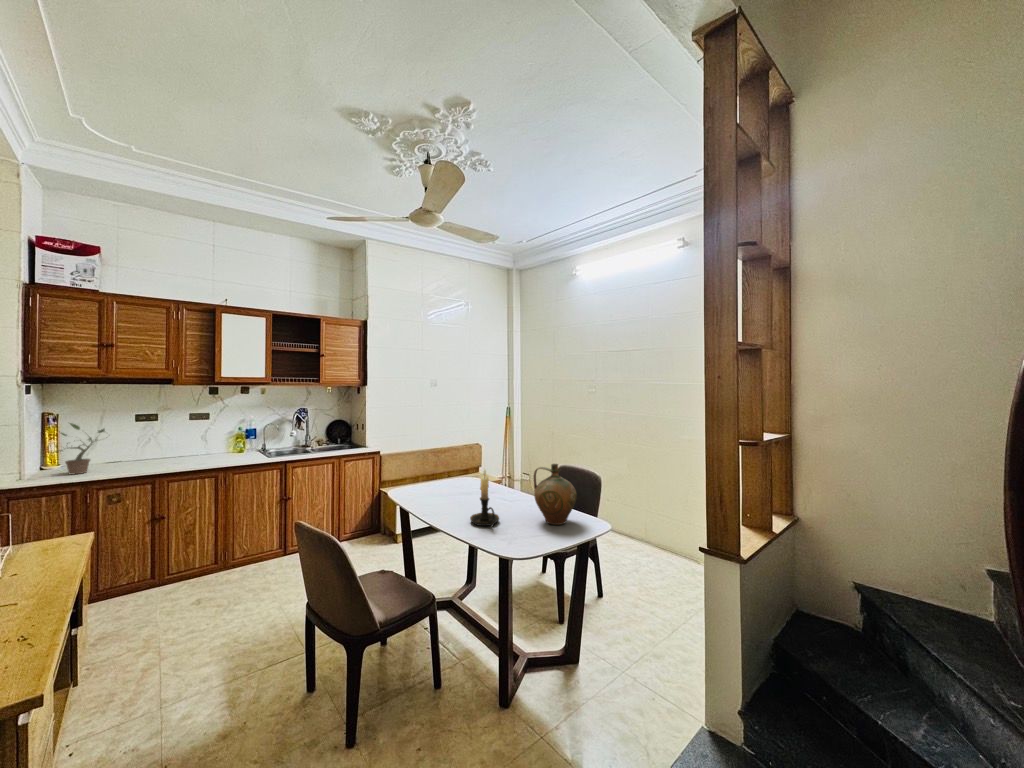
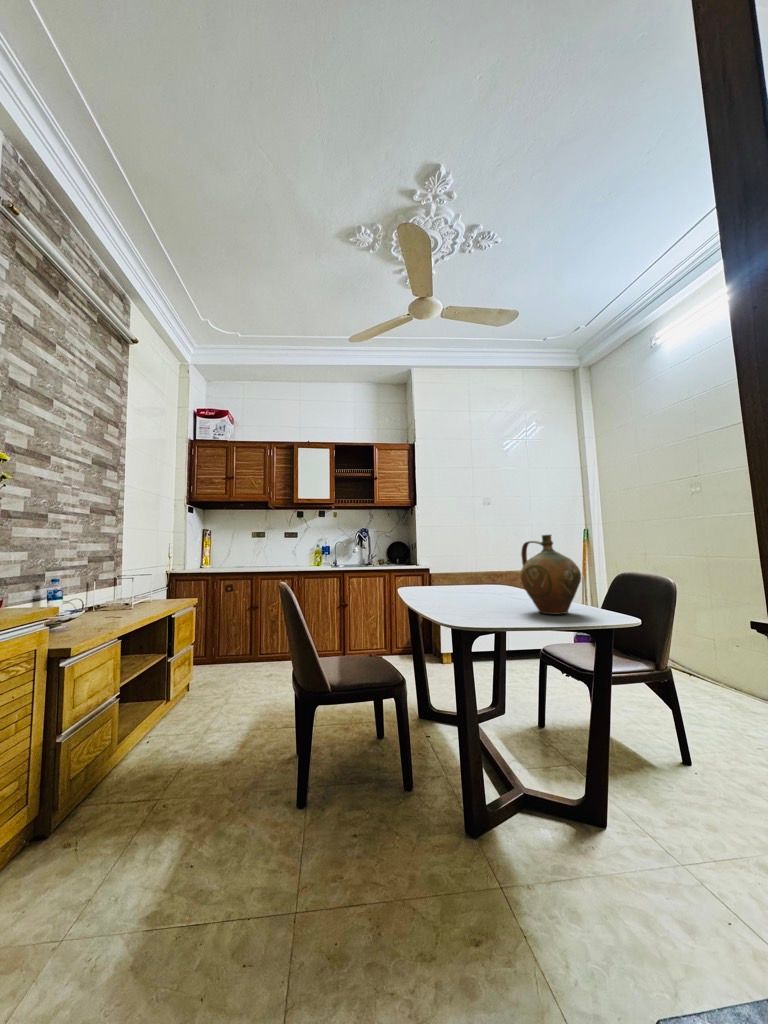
potted plant: present [59,423,105,475] -> none [202,533,233,569]
candle holder: present [470,469,499,527] -> none [444,541,480,609]

